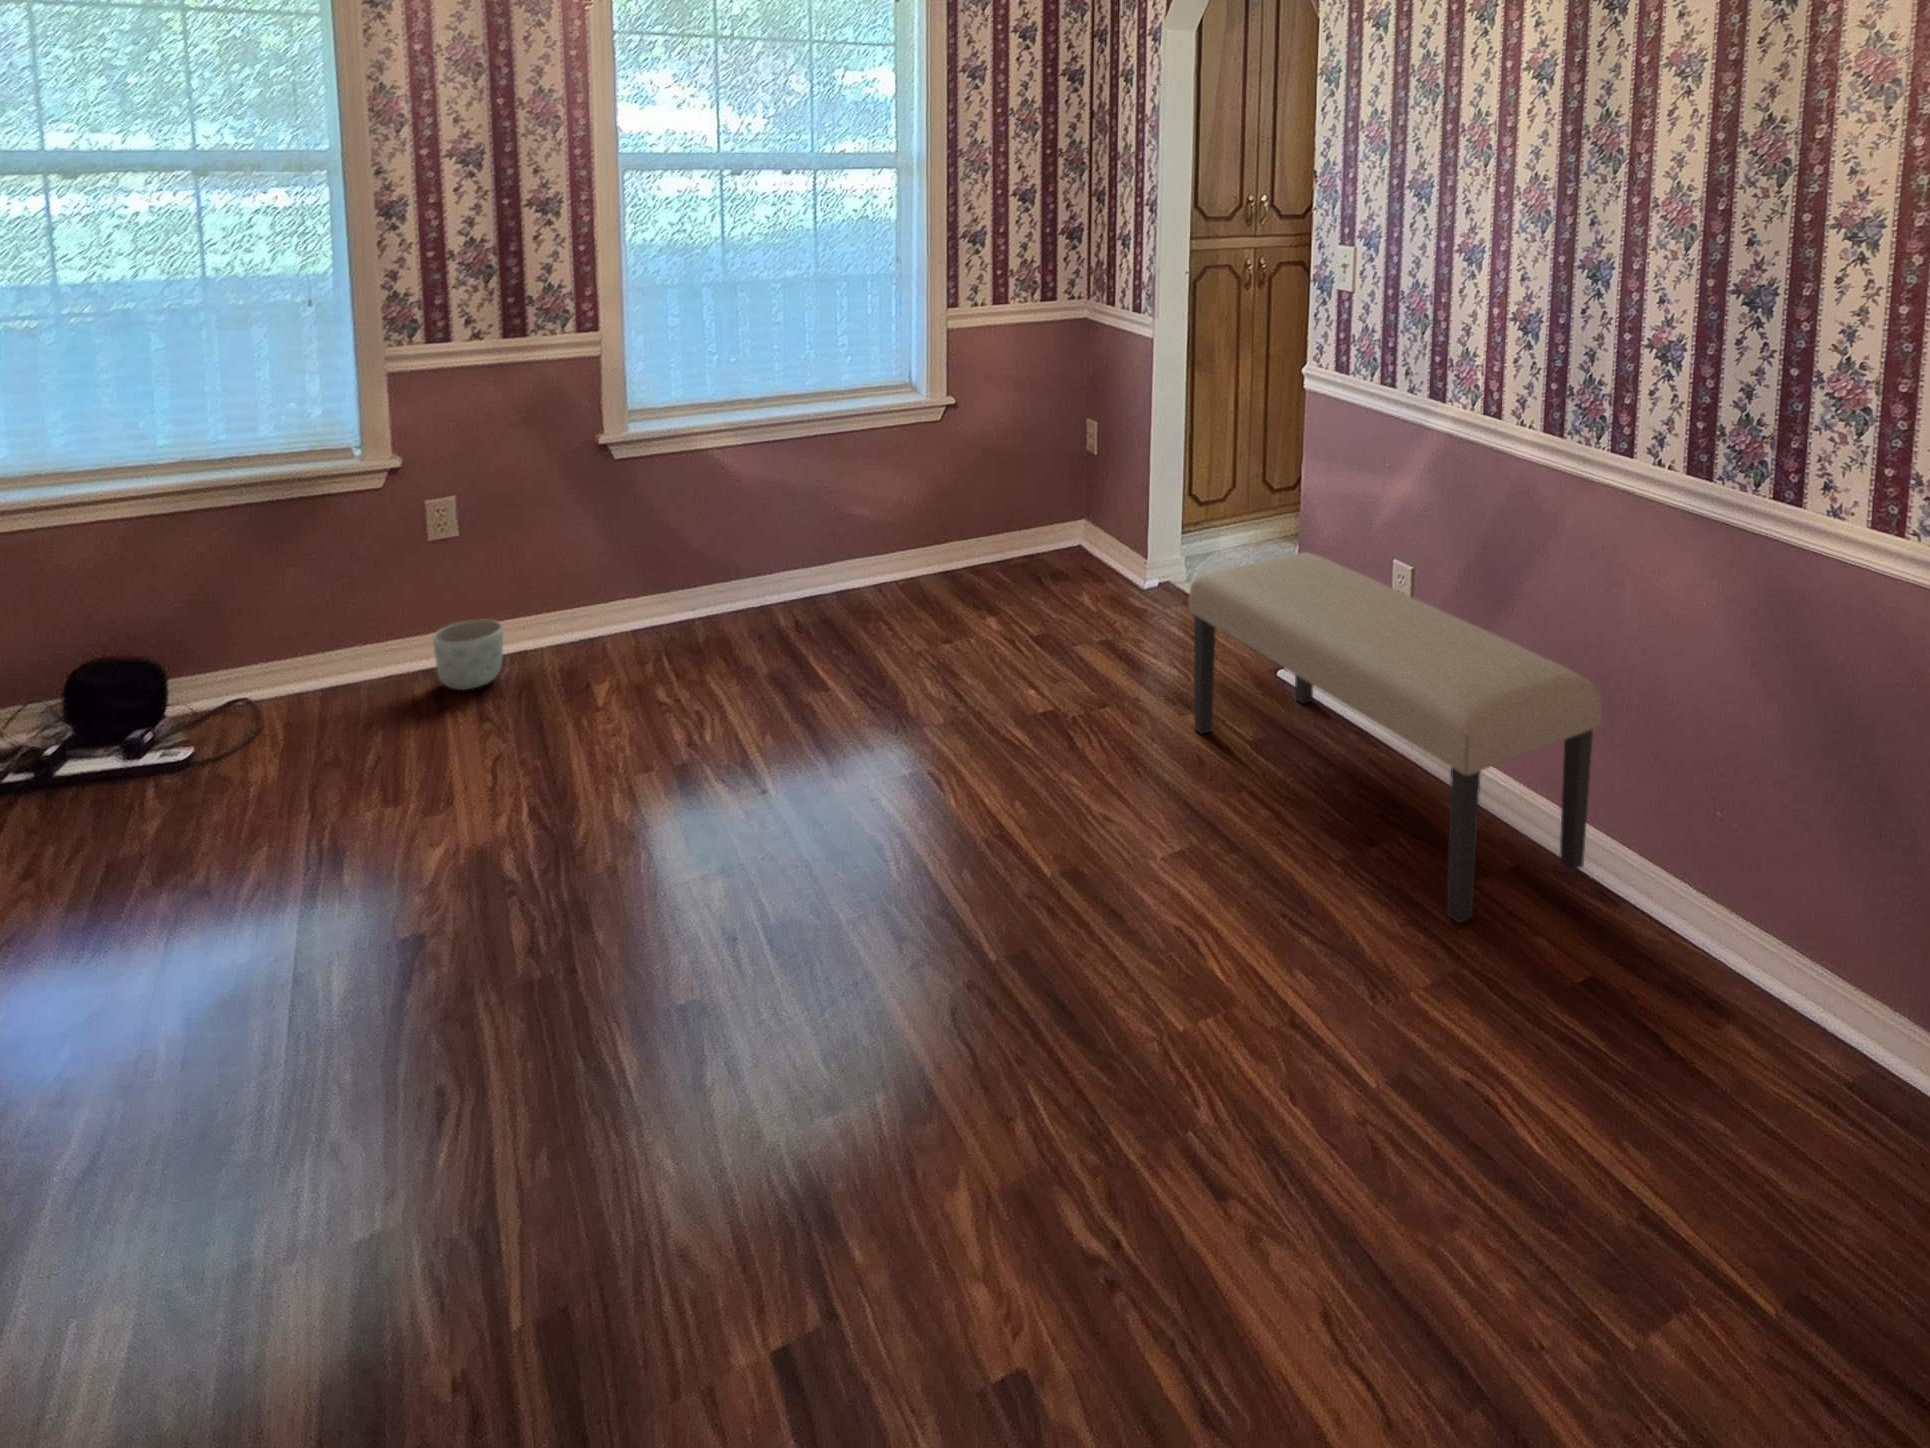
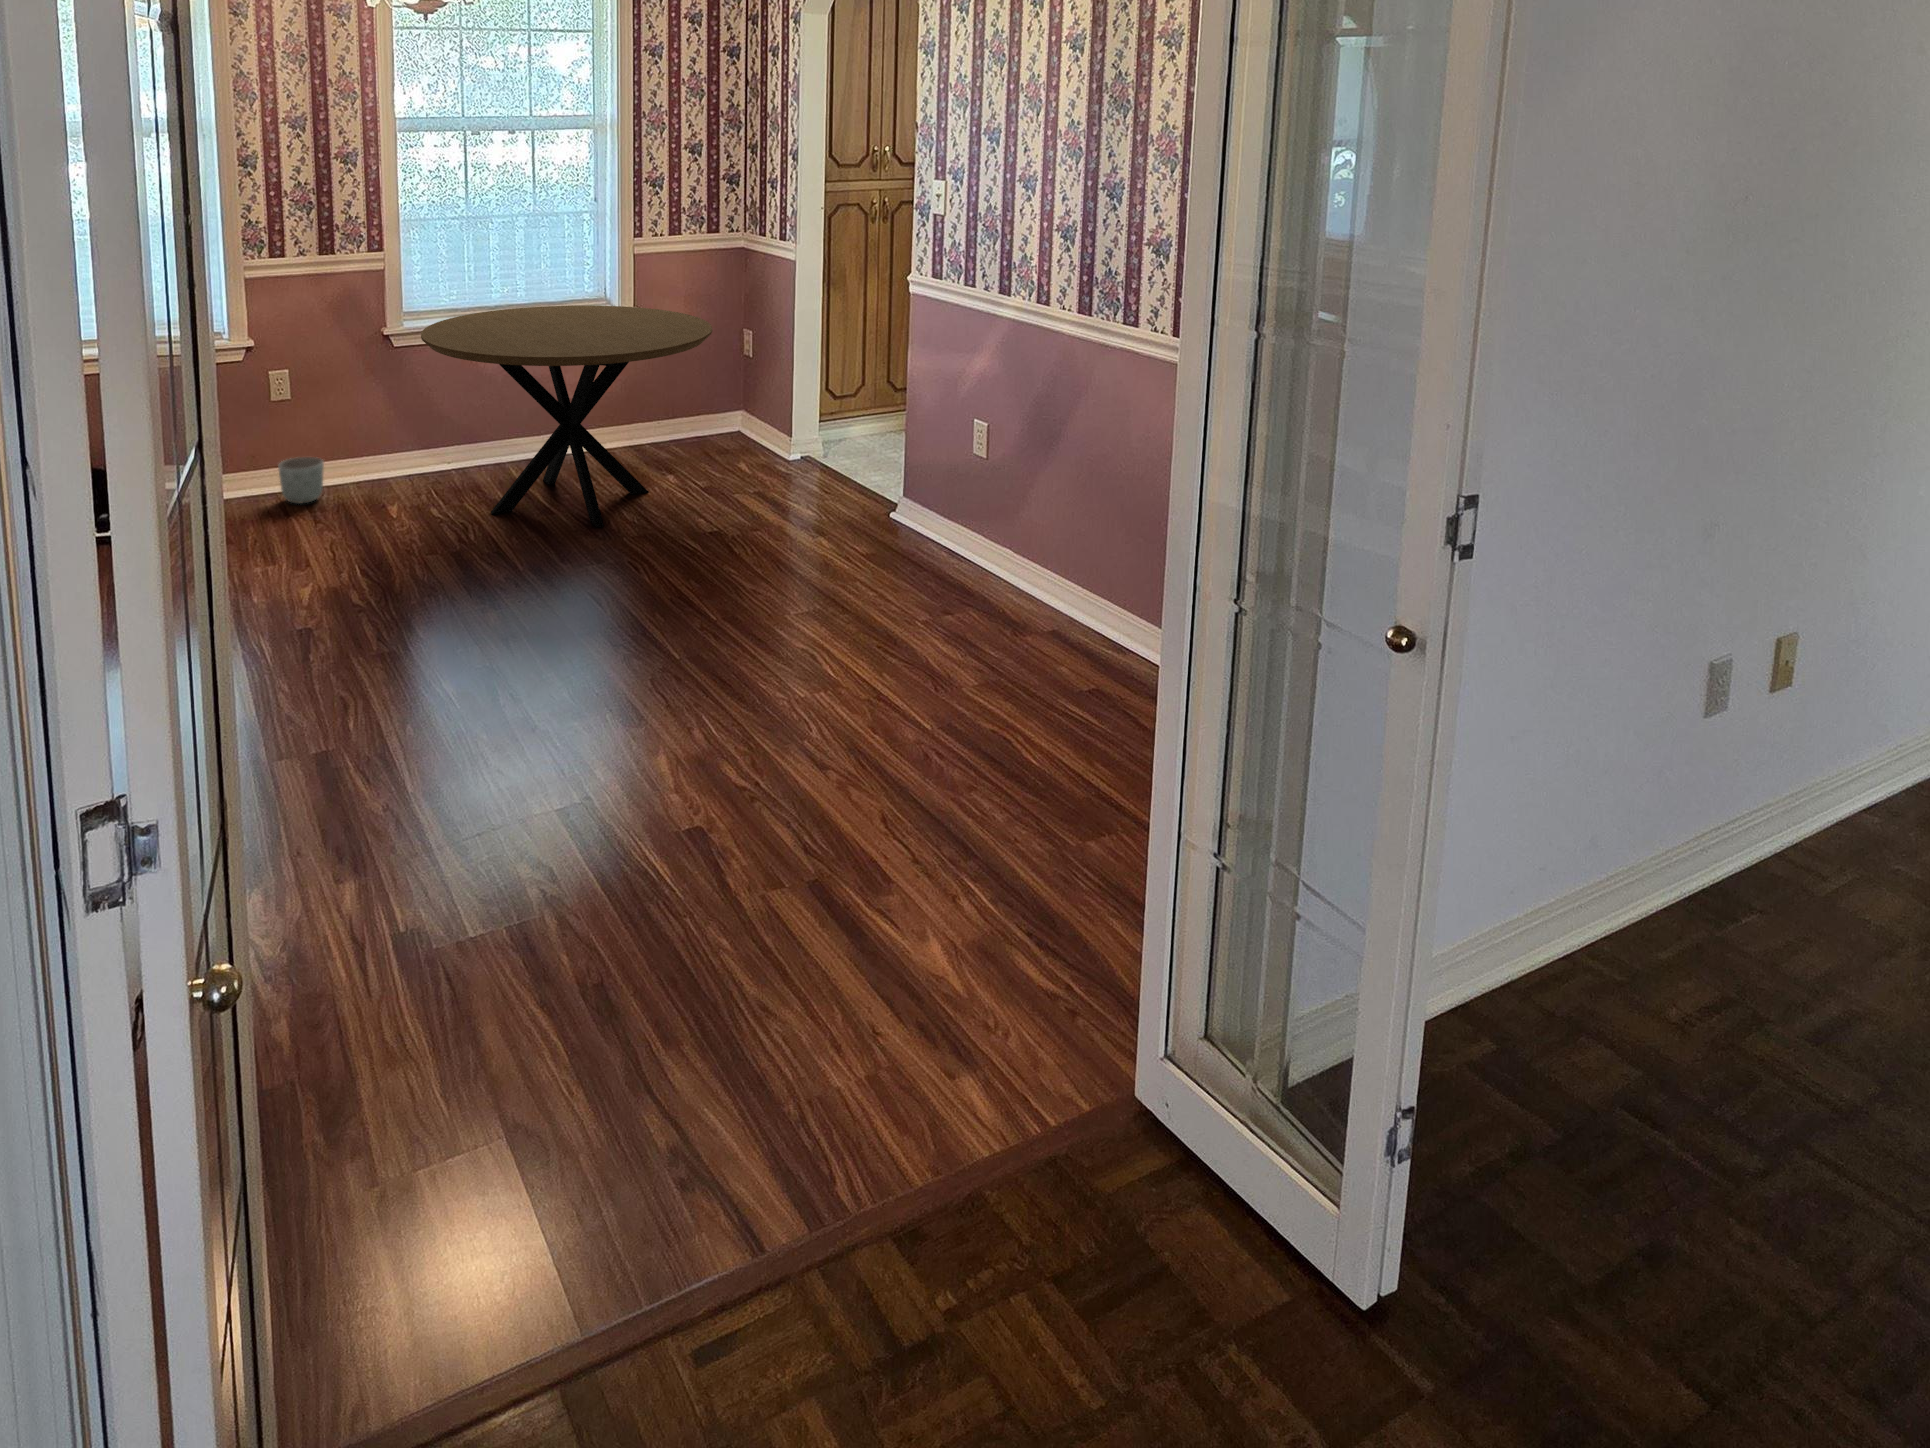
dining table: none [641,398,1050,714] -> present [421,305,712,527]
bench: present [1189,552,1602,923] -> none [815,416,1110,651]

